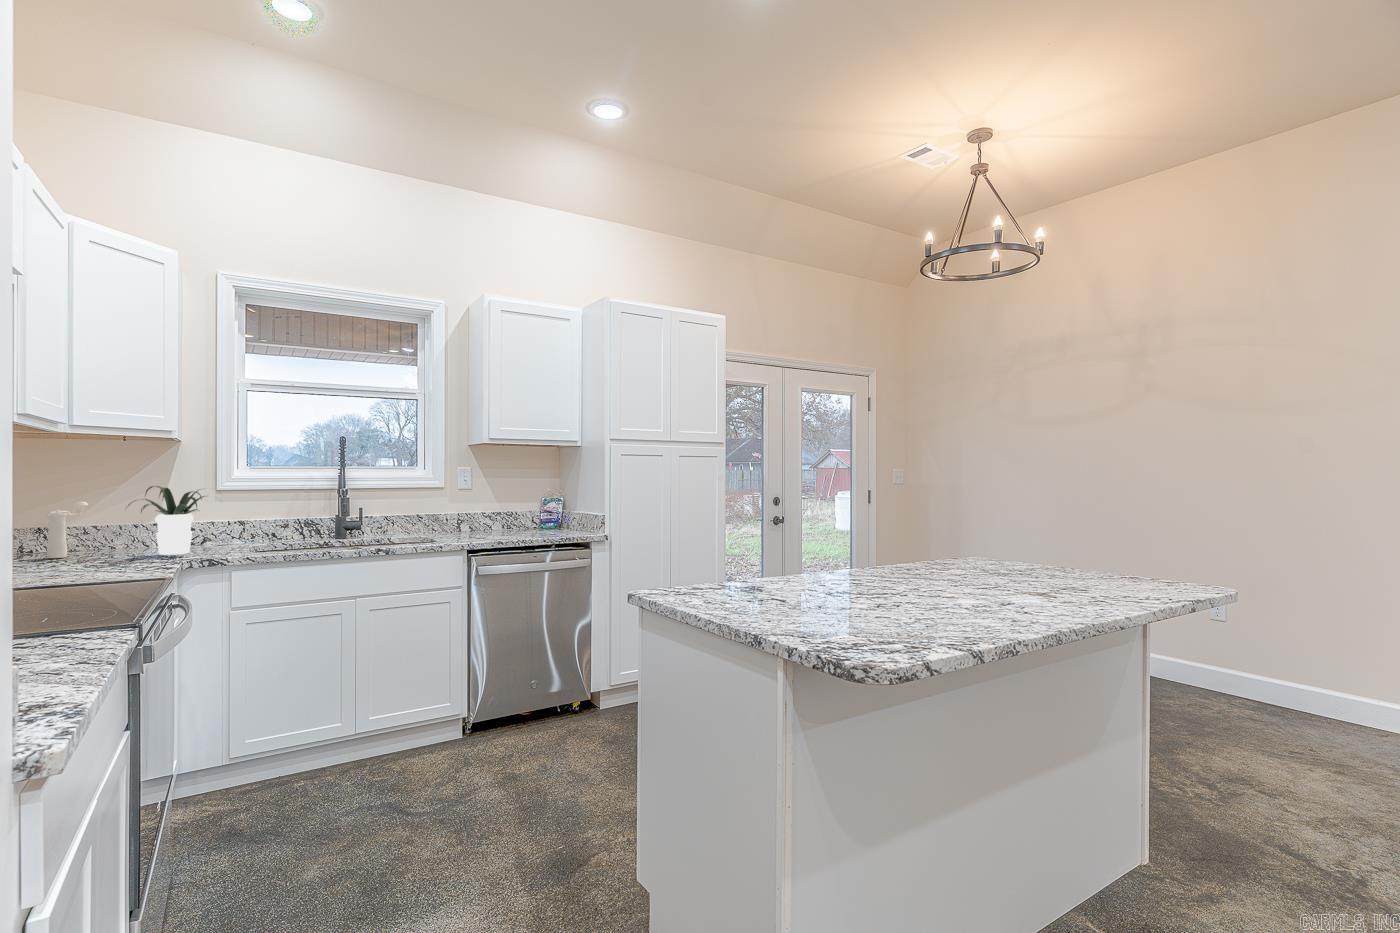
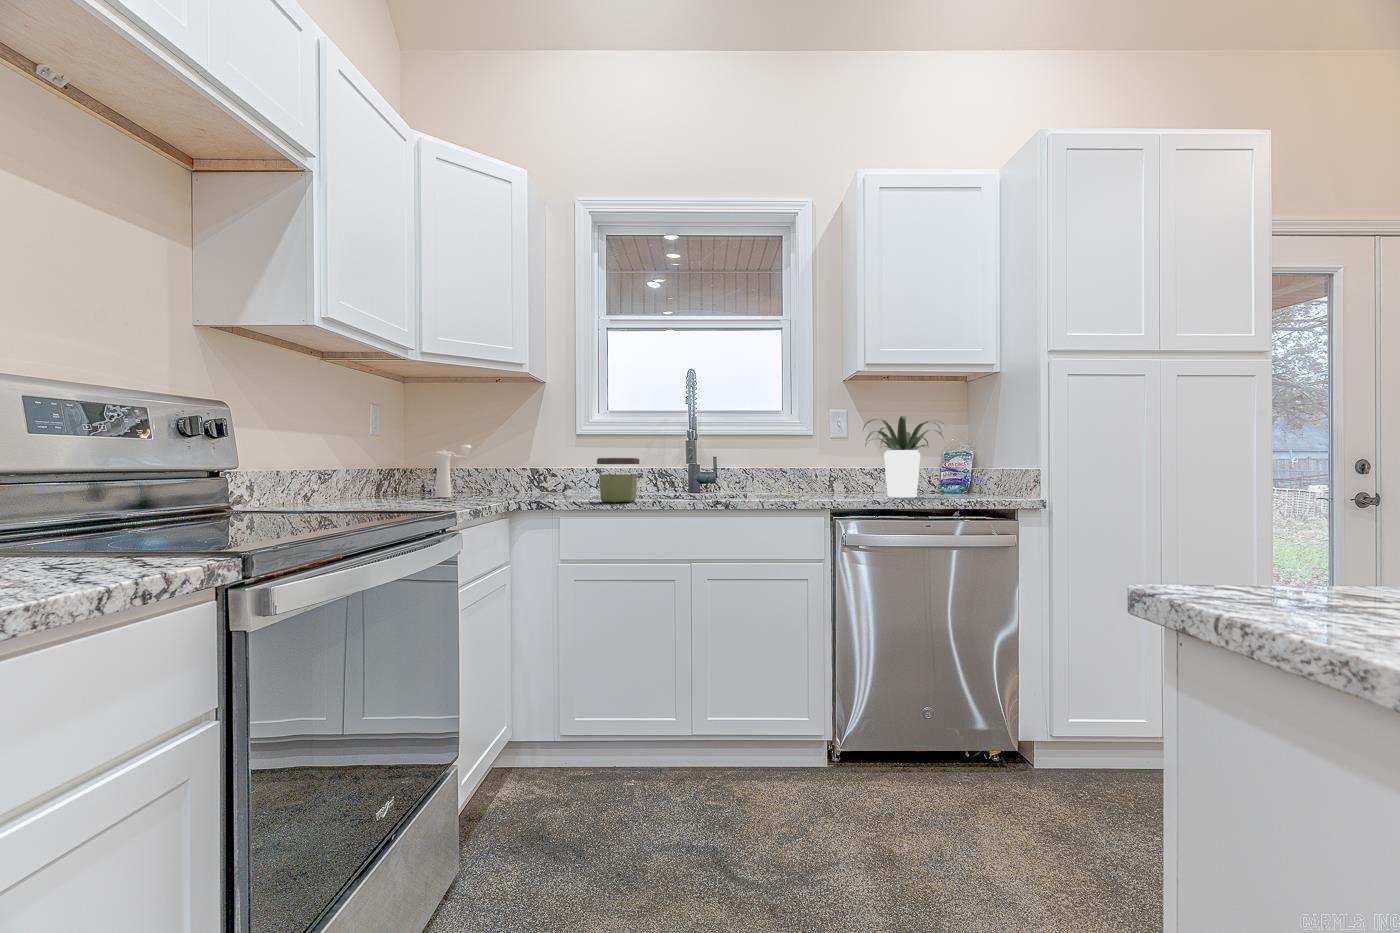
potted plant: present [128,486,206,555] -> present [863,416,942,497]
jar: none [267,517,305,555] -> present [597,458,639,502]

